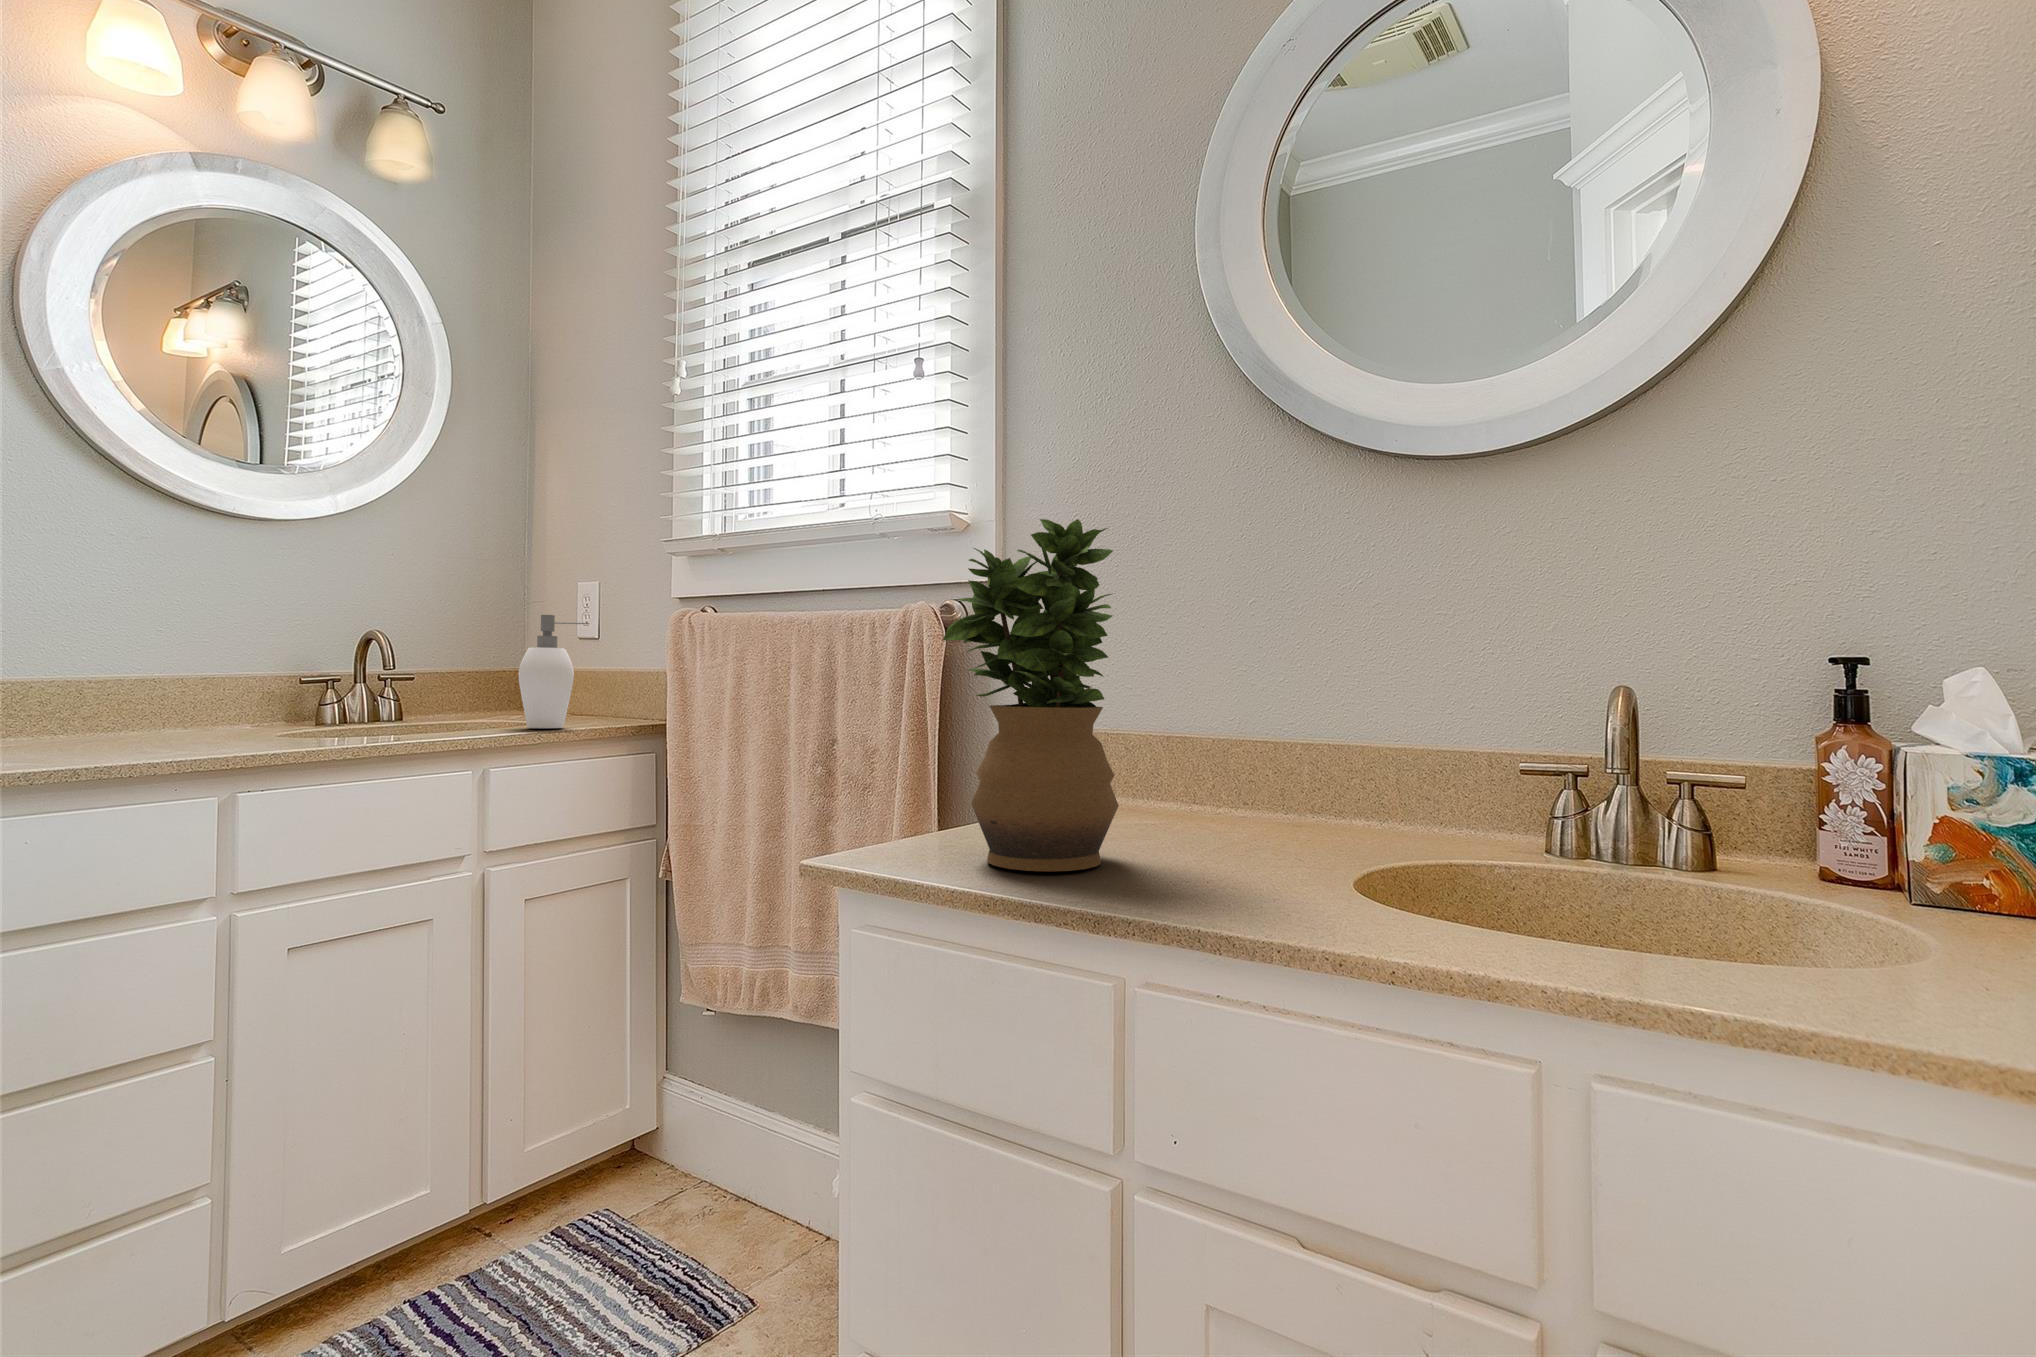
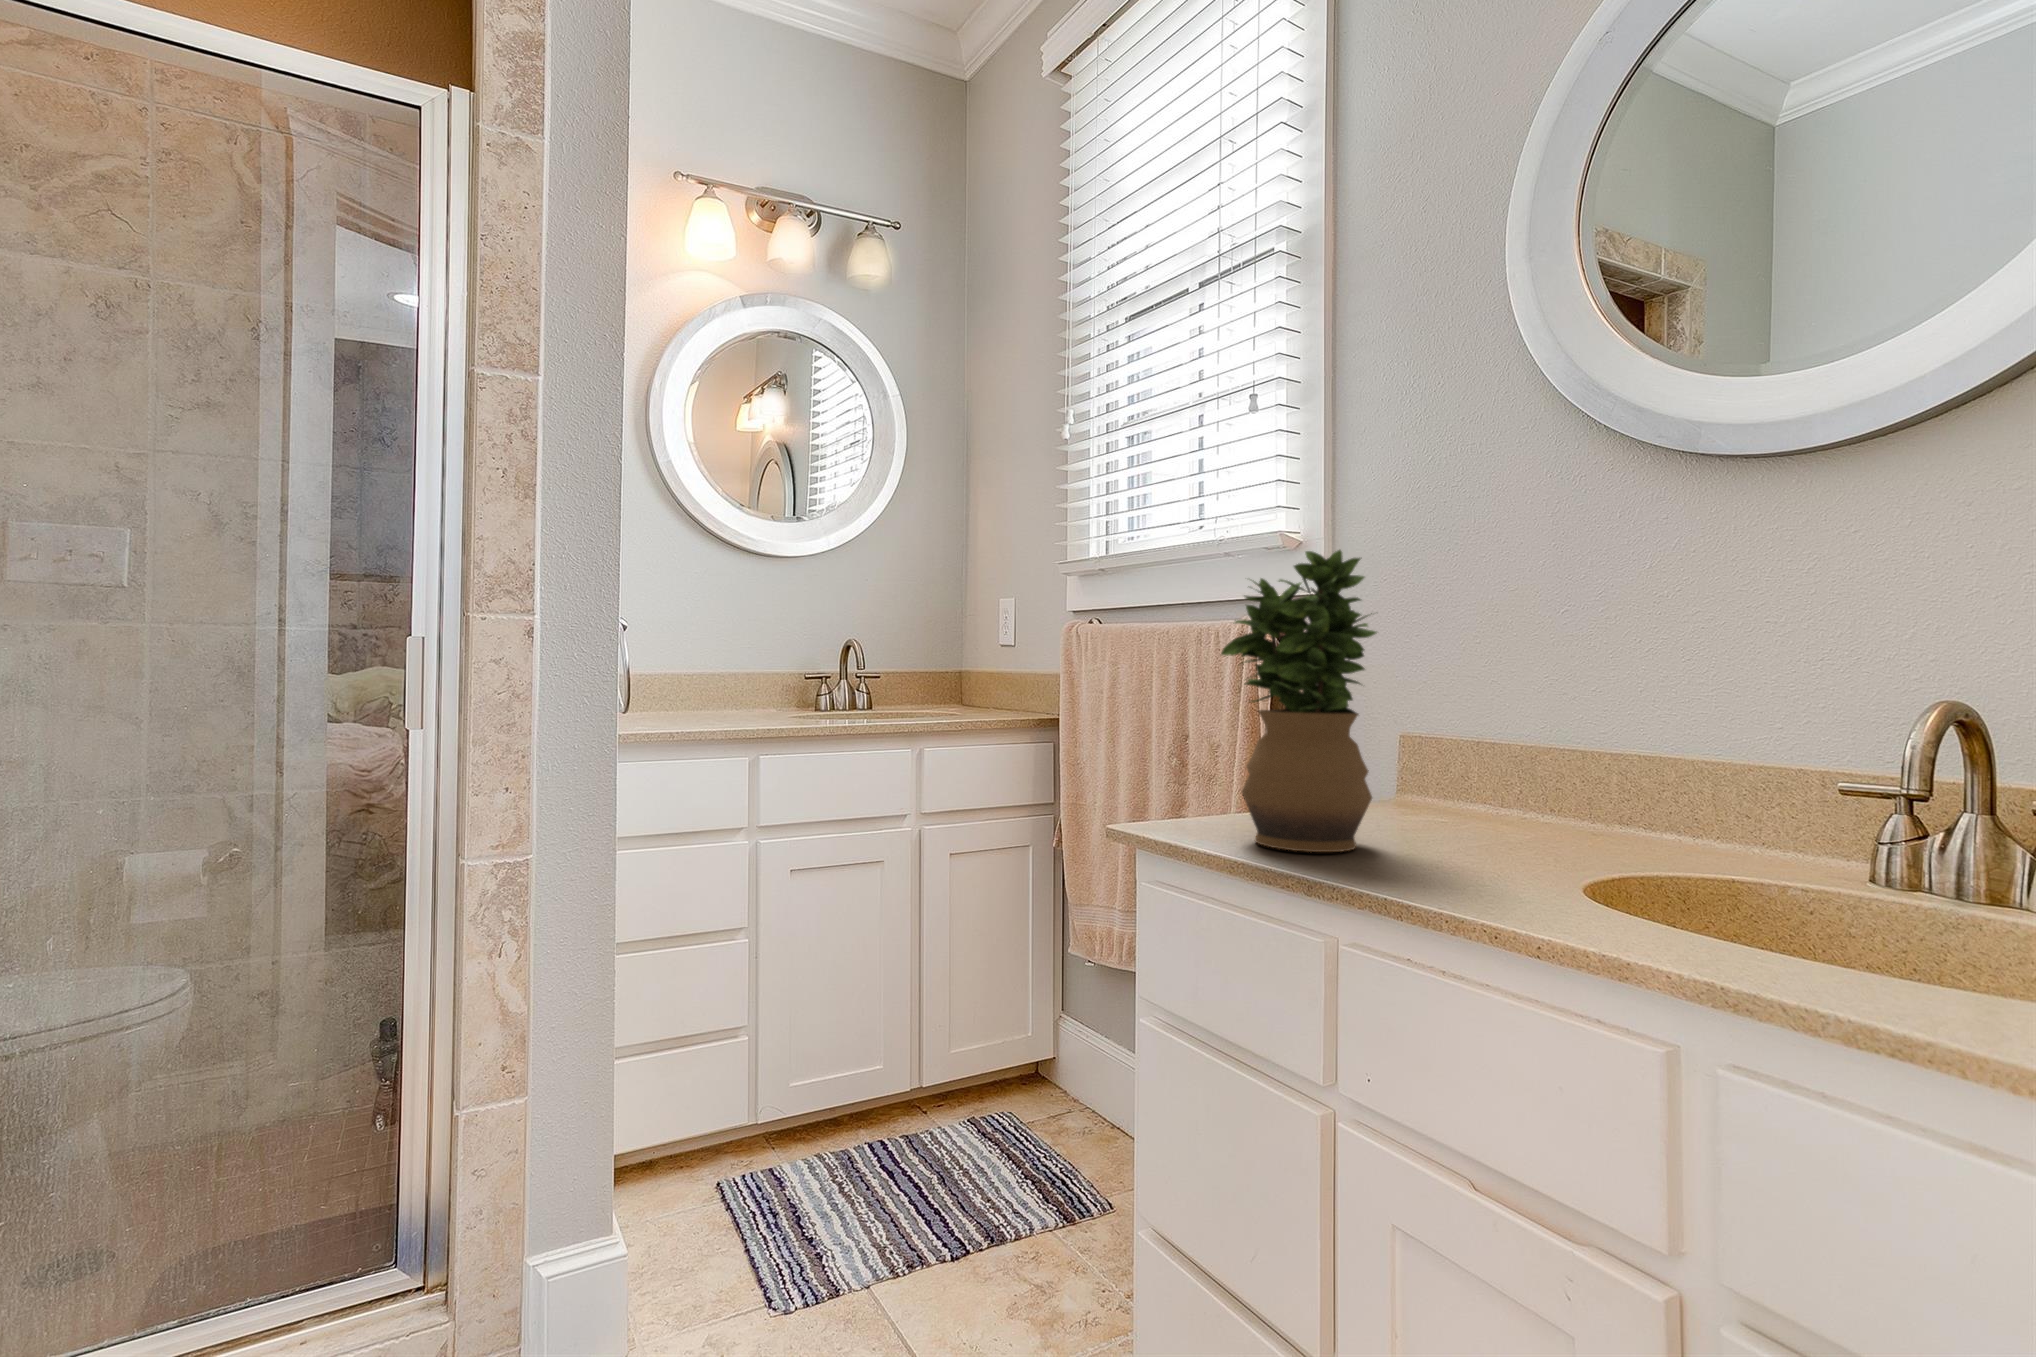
soap dispenser: present [519,615,589,728] -> none [948,627,999,719]

